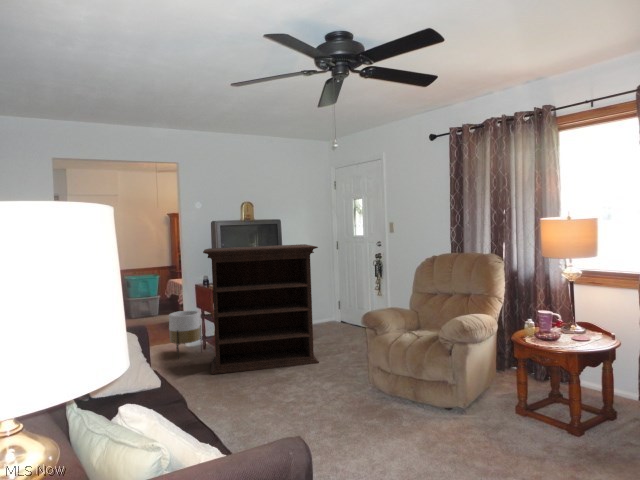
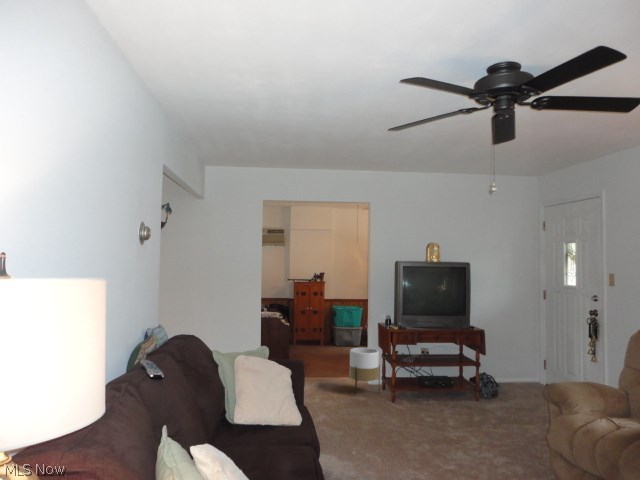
bookshelf: present [203,244,319,374] -> none [379,289,505,432]

